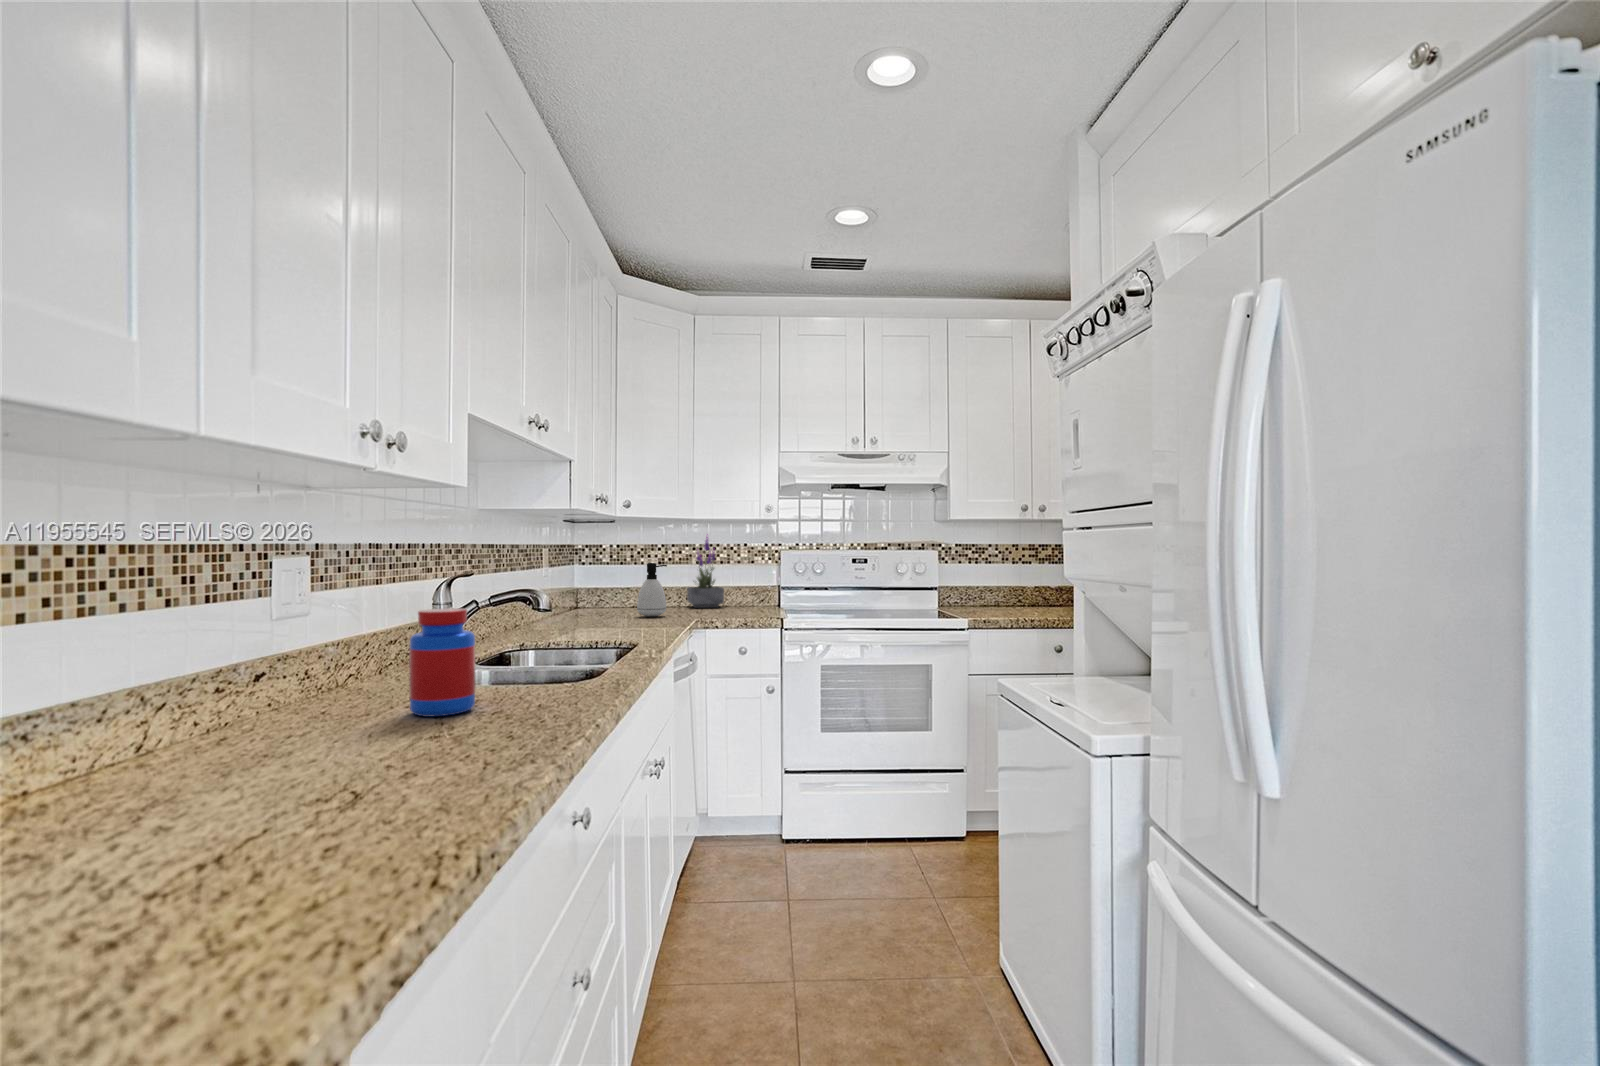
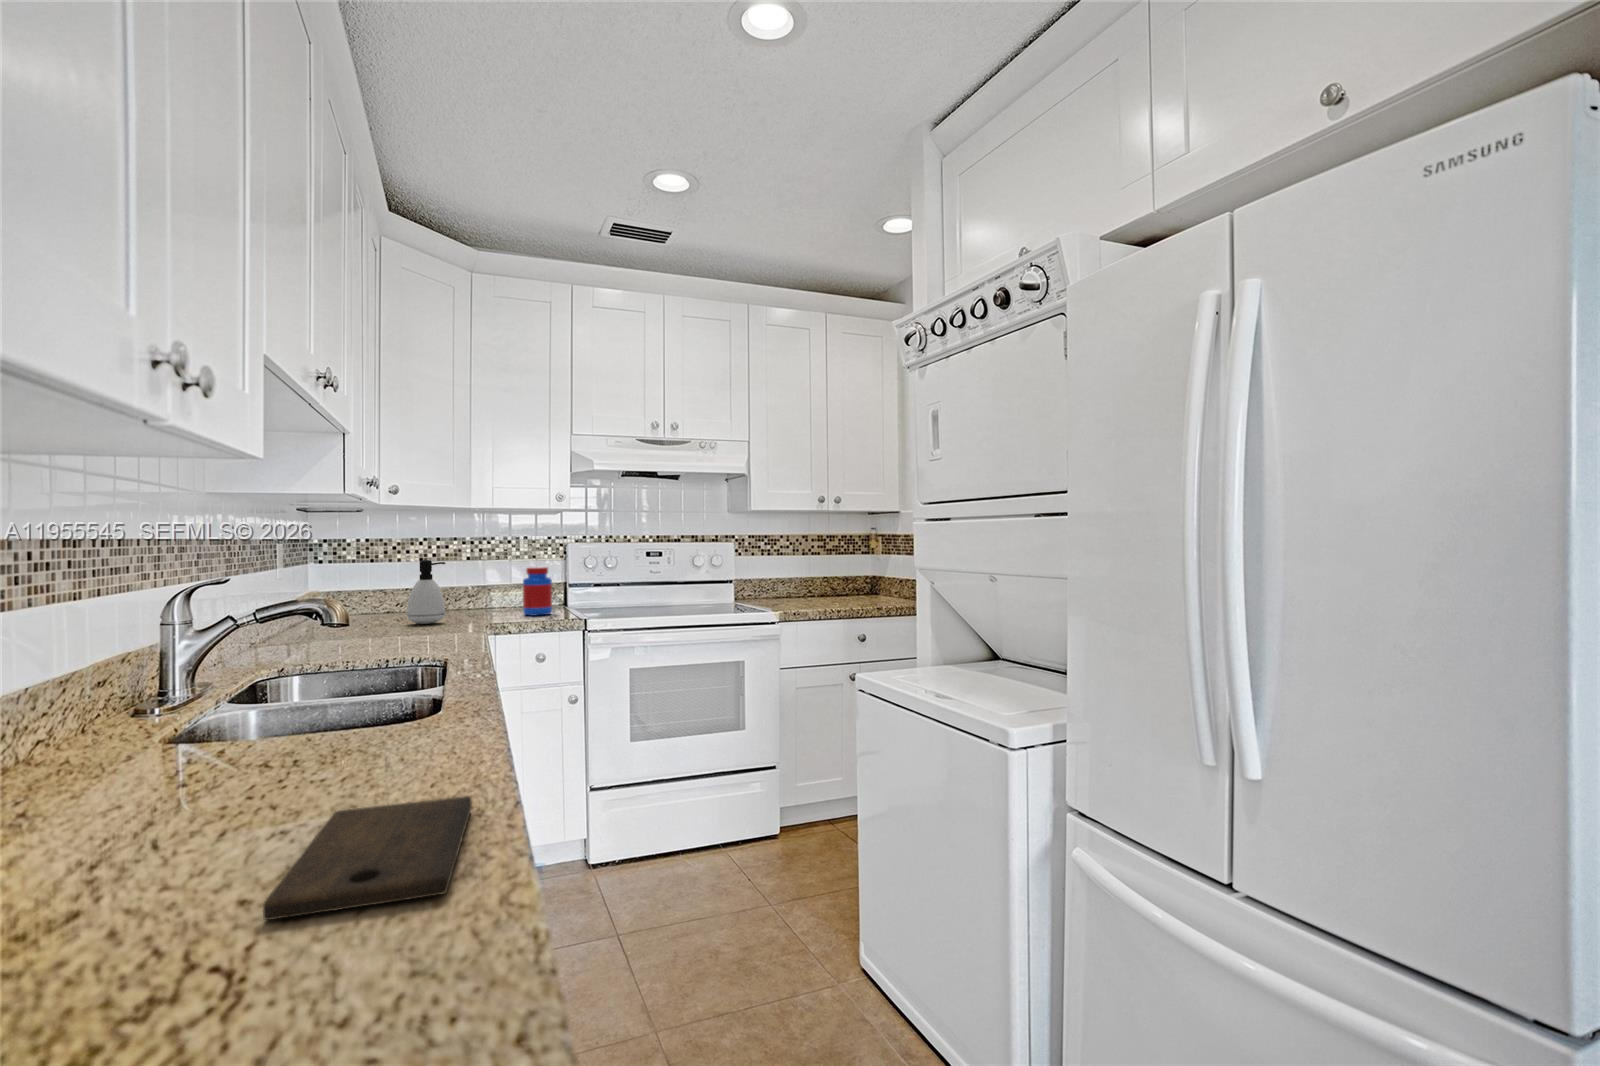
potted plant: present [687,534,724,608] -> none [458,524,506,611]
jar: present [409,608,475,716] -> present [523,567,552,616]
cutting board: none [383,729,549,781] -> present [263,796,472,920]

